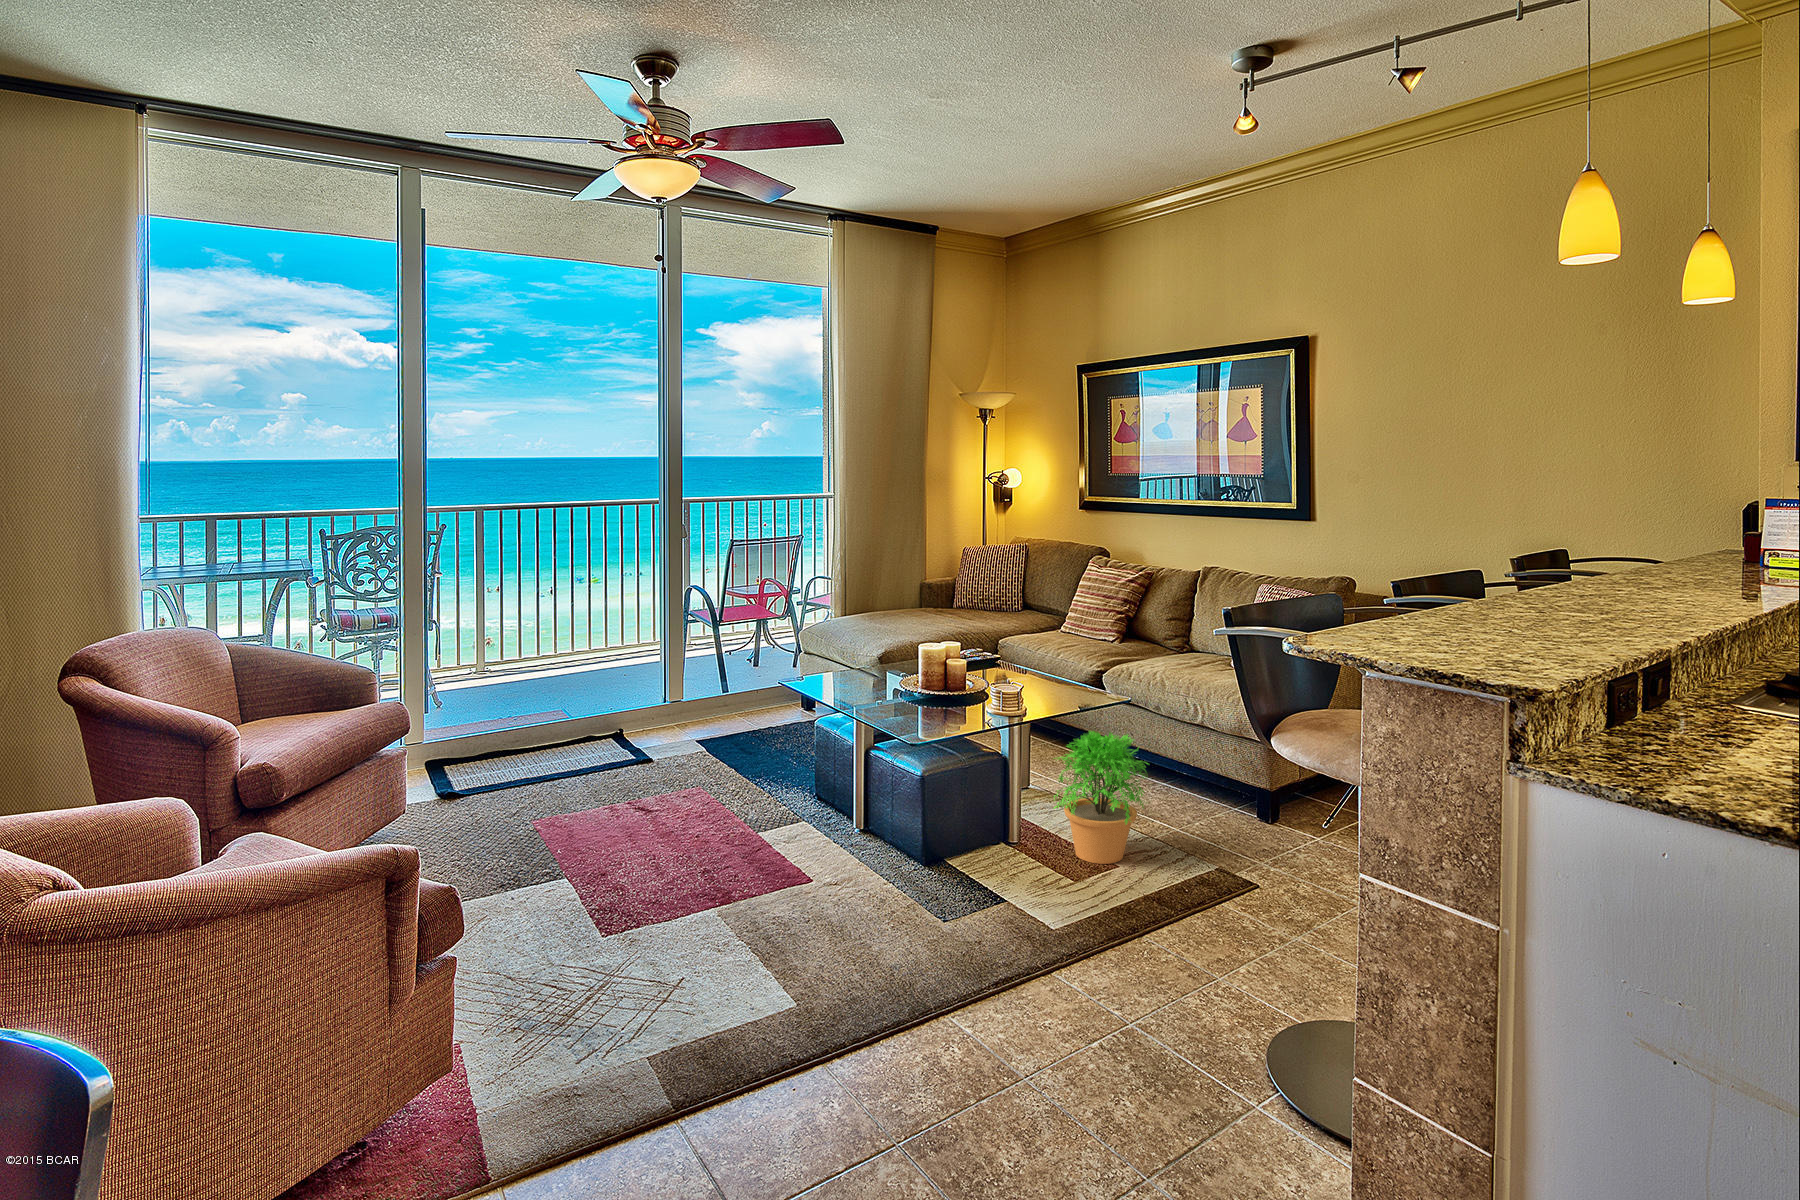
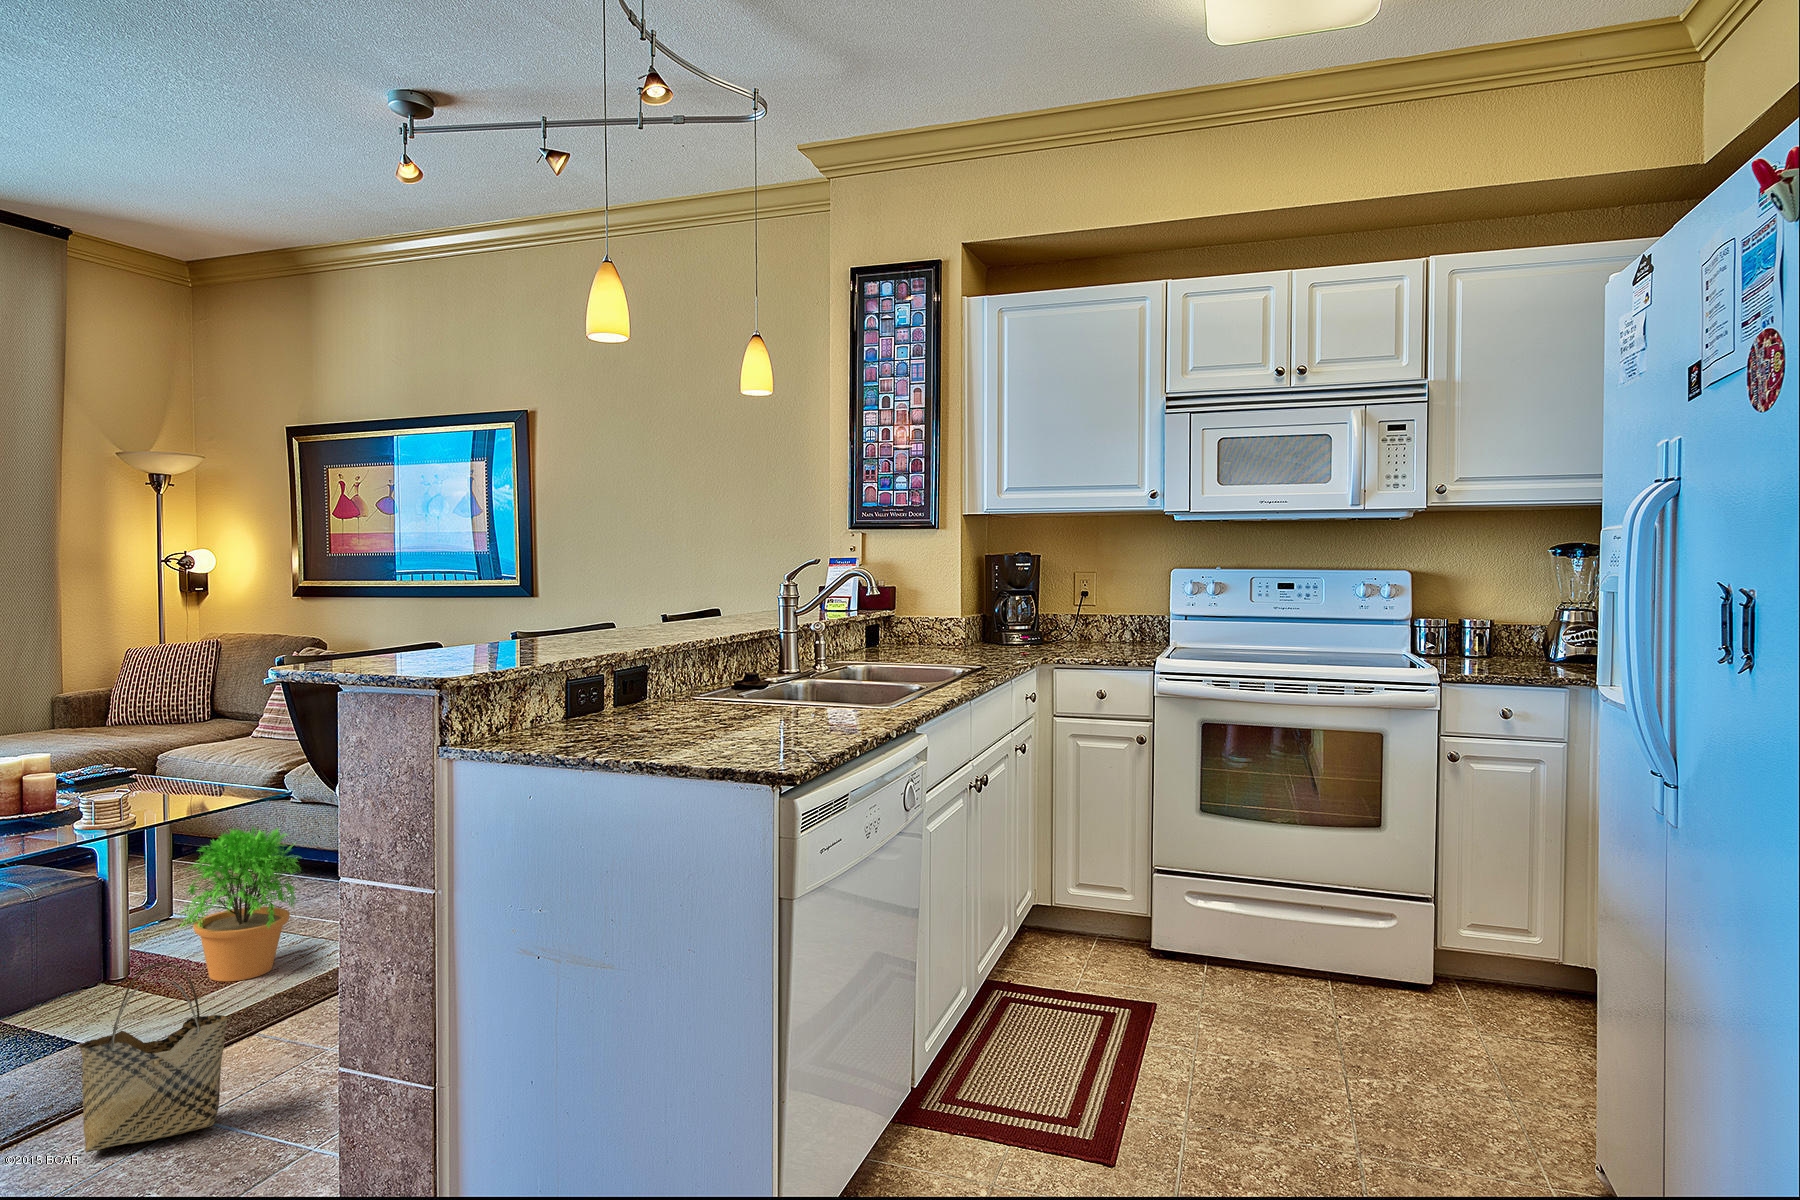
woven basket: none [1034,865,1141,1021] -> present [79,963,228,1152]

